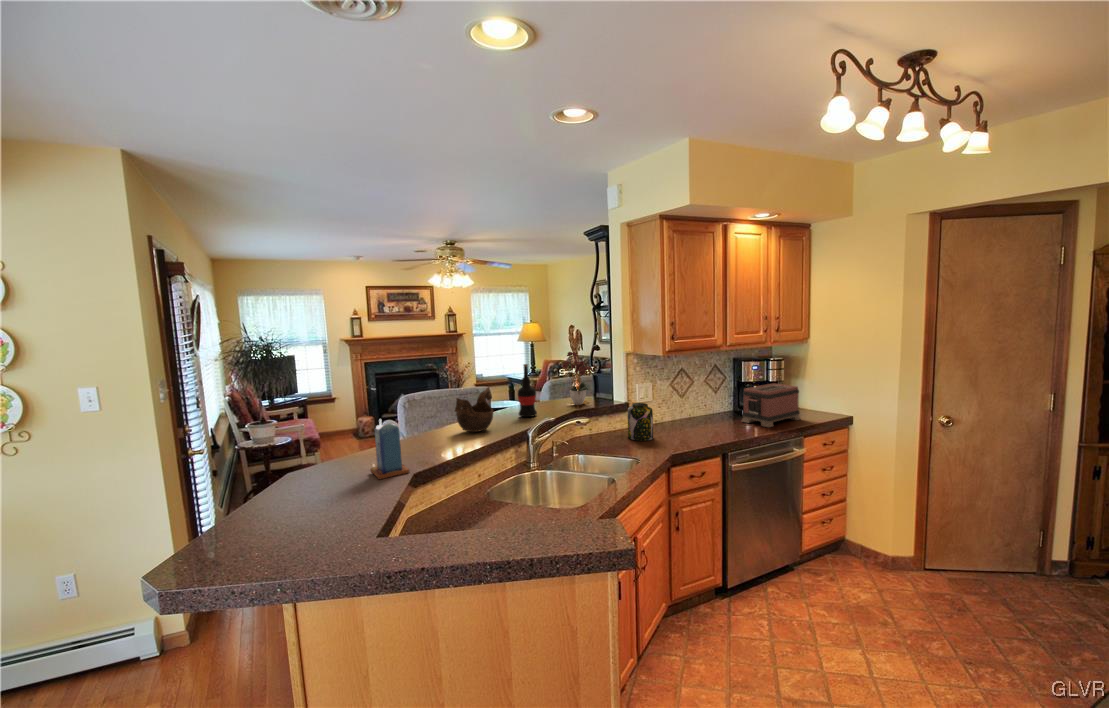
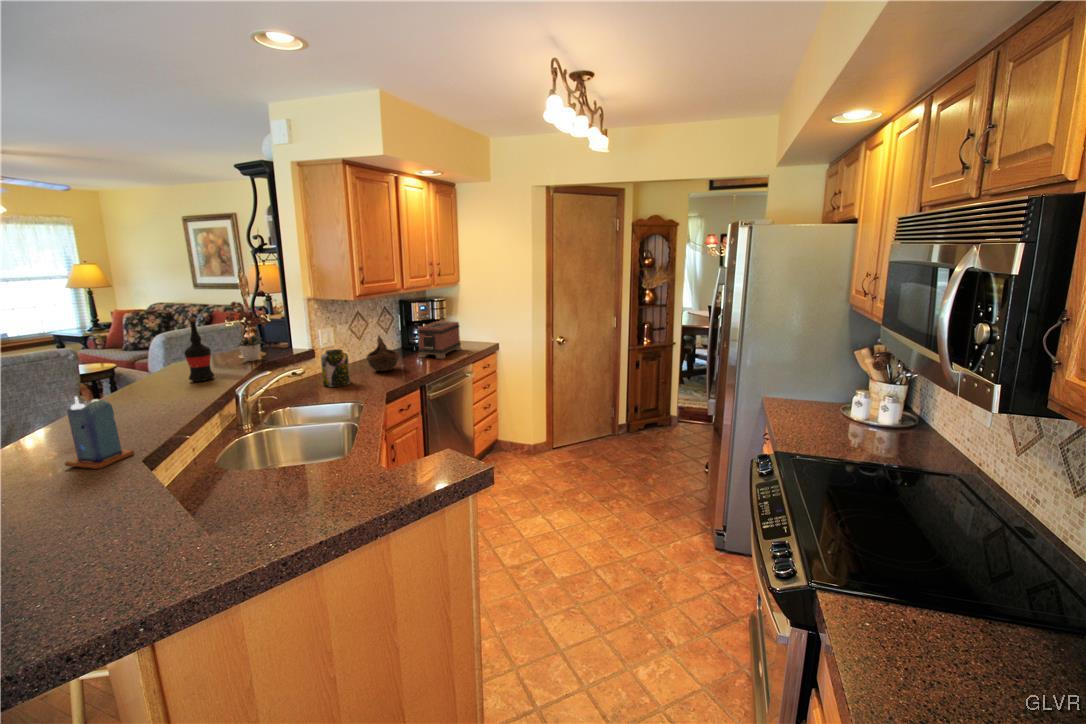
decorative bowl: present [455,387,493,432] -> present [367,335,399,371]

